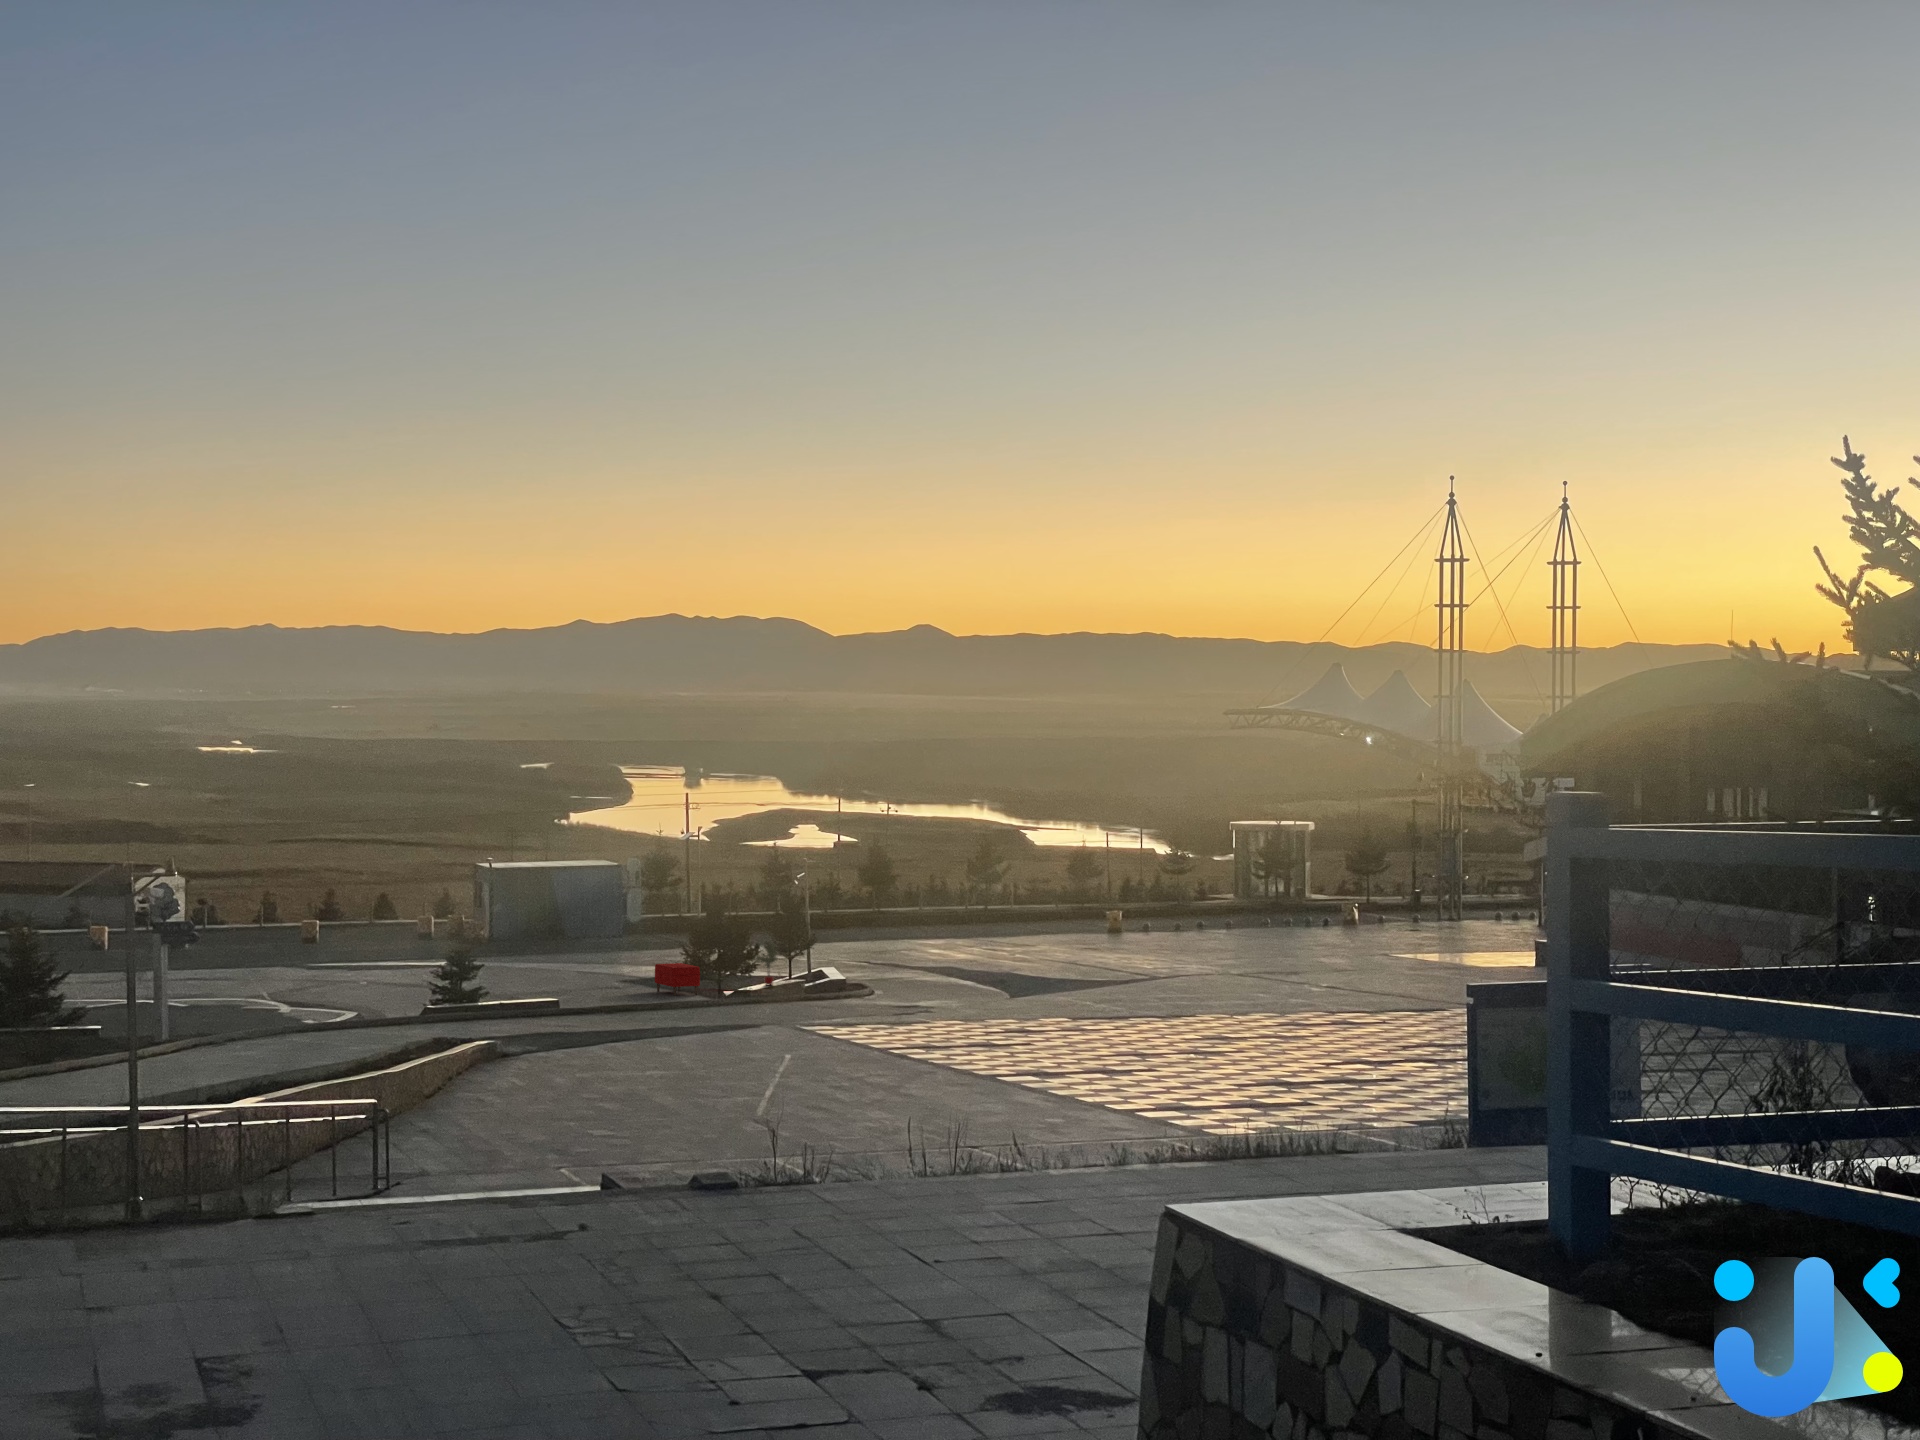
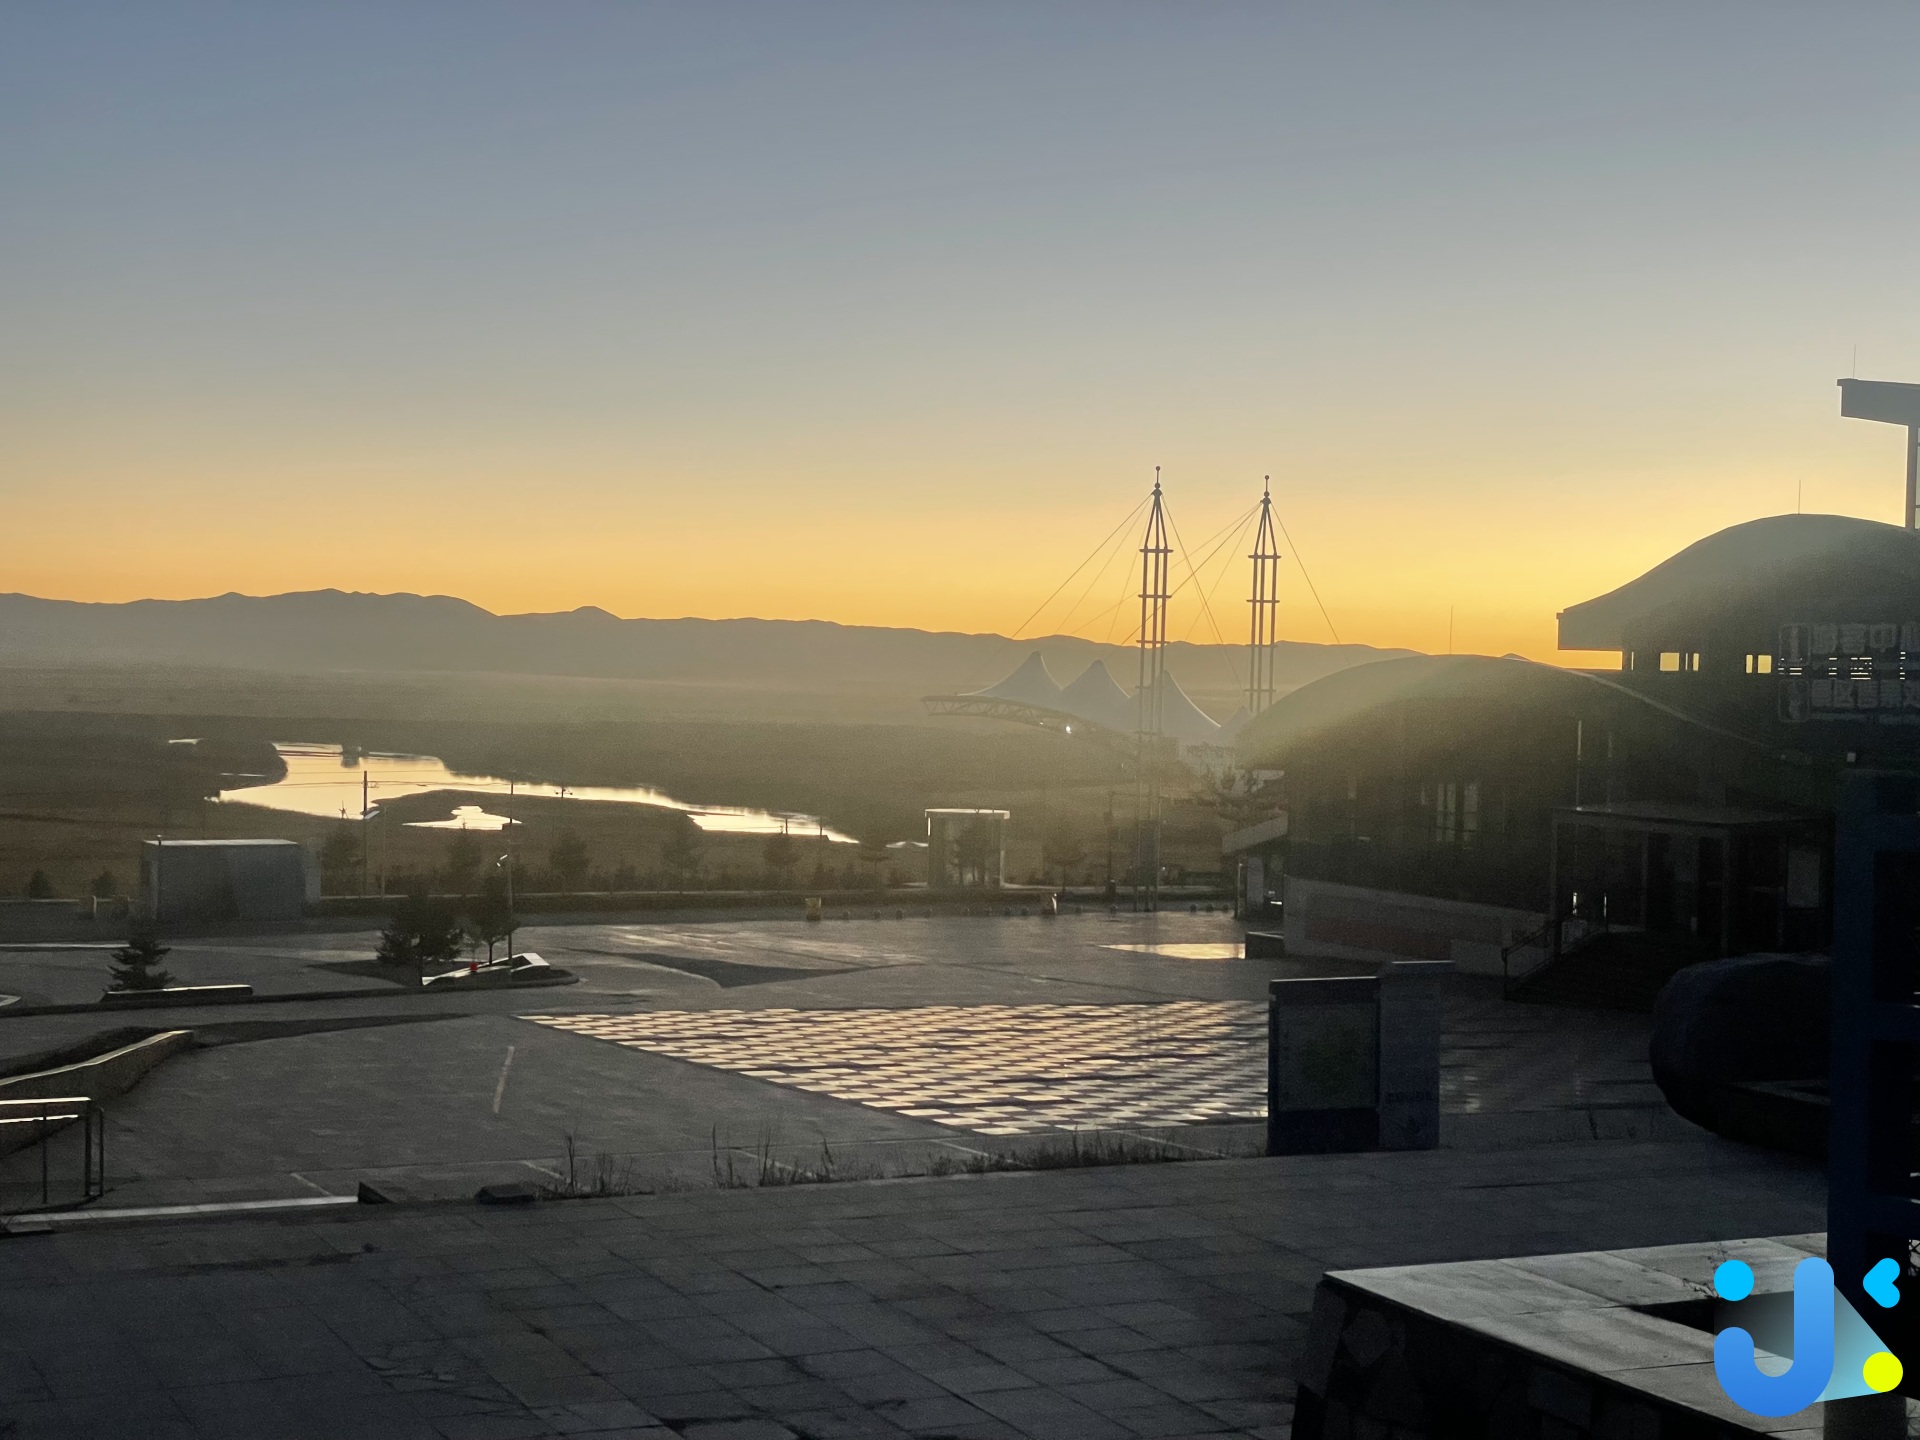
bench: present [655,963,700,996] -> none [350,948,401,982]

